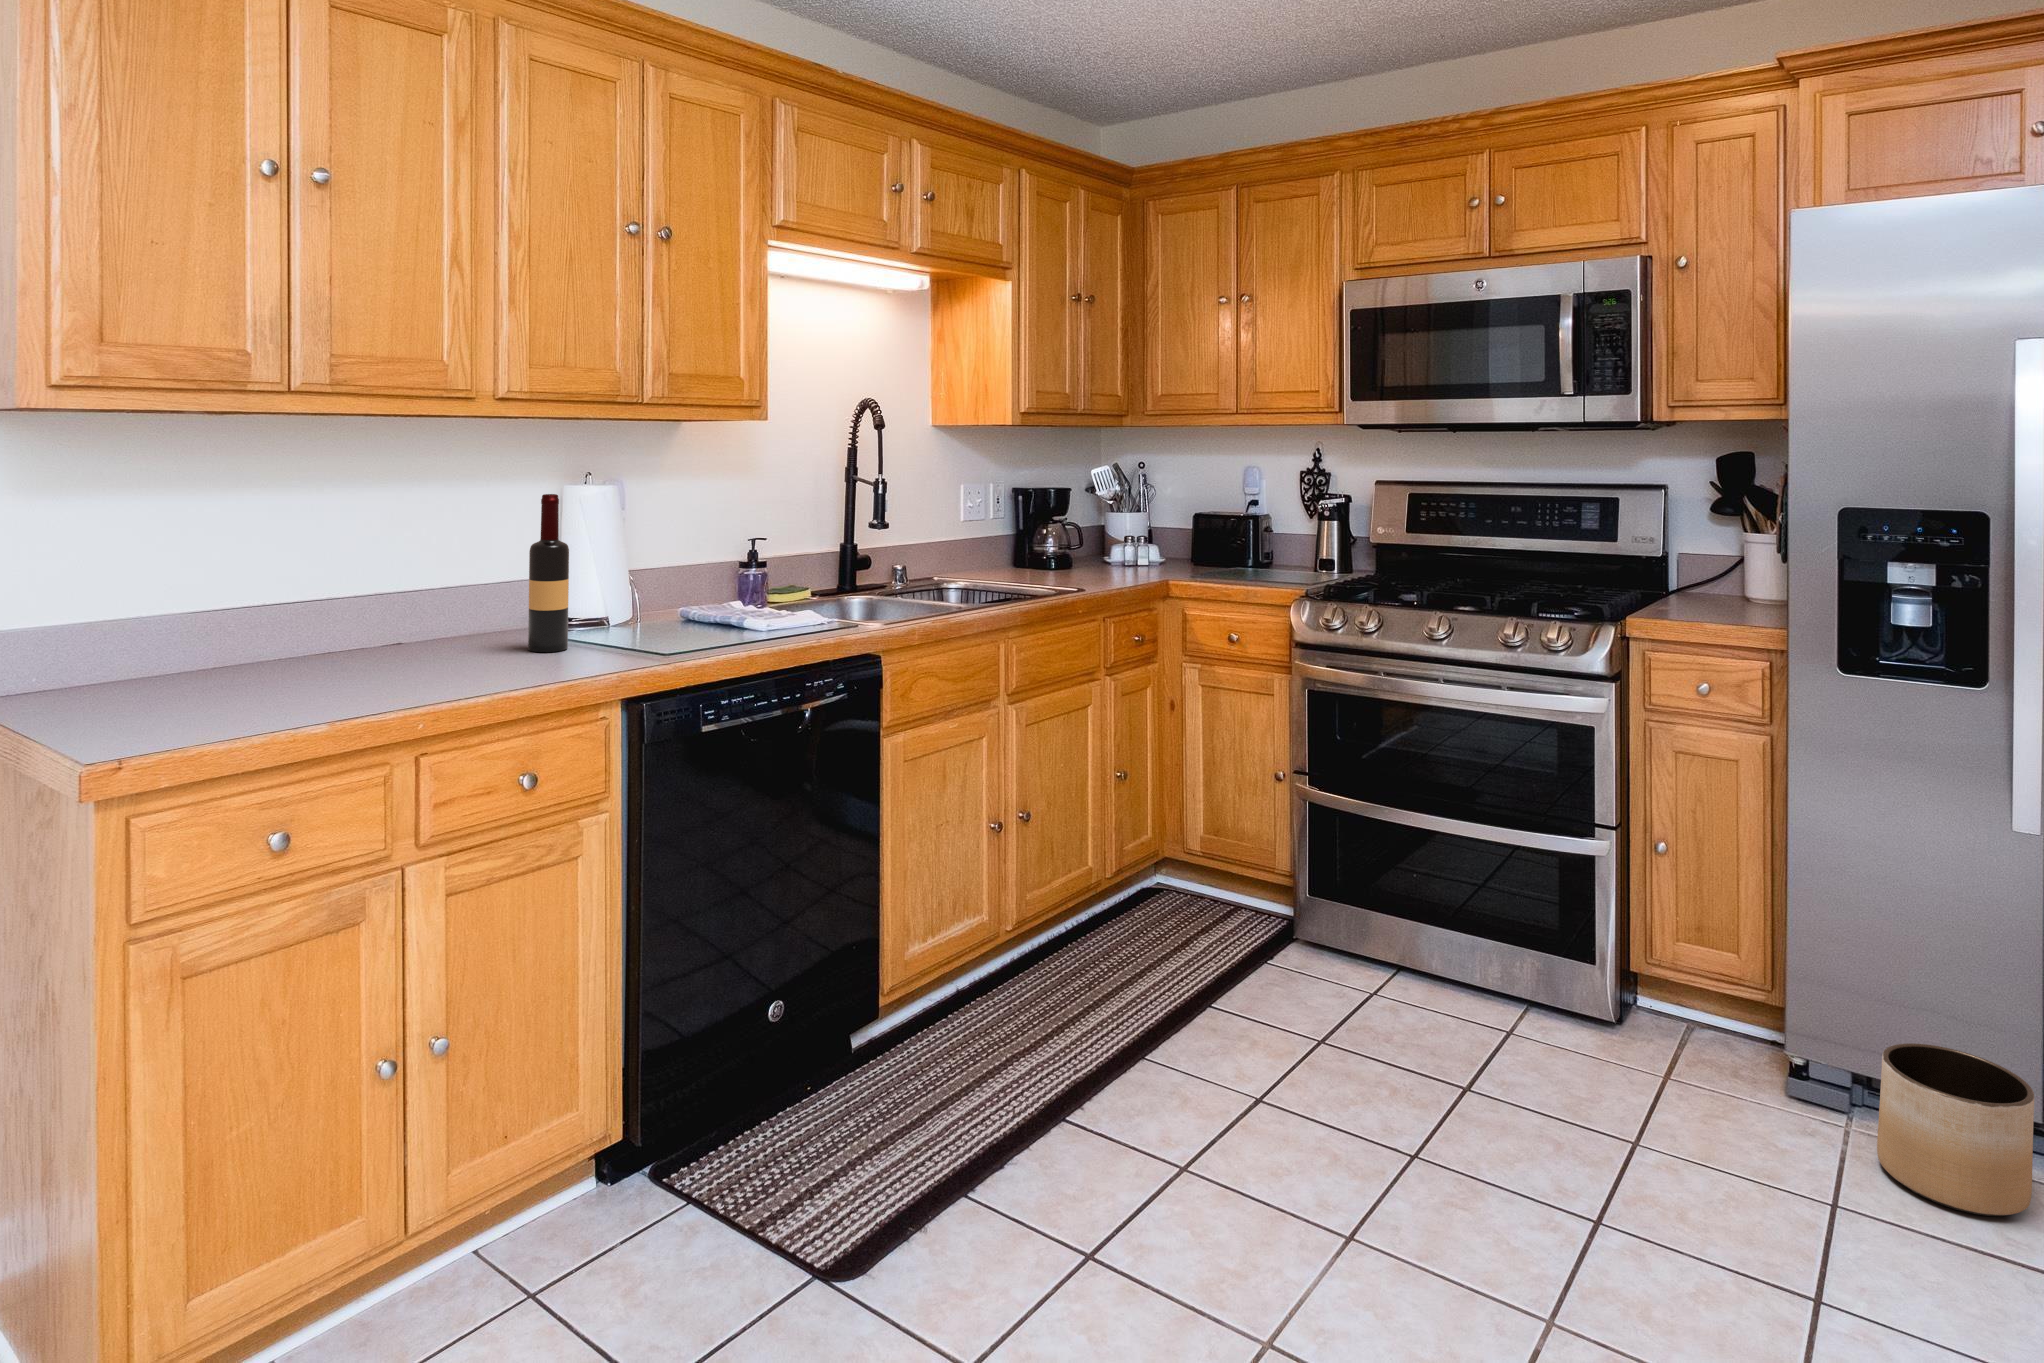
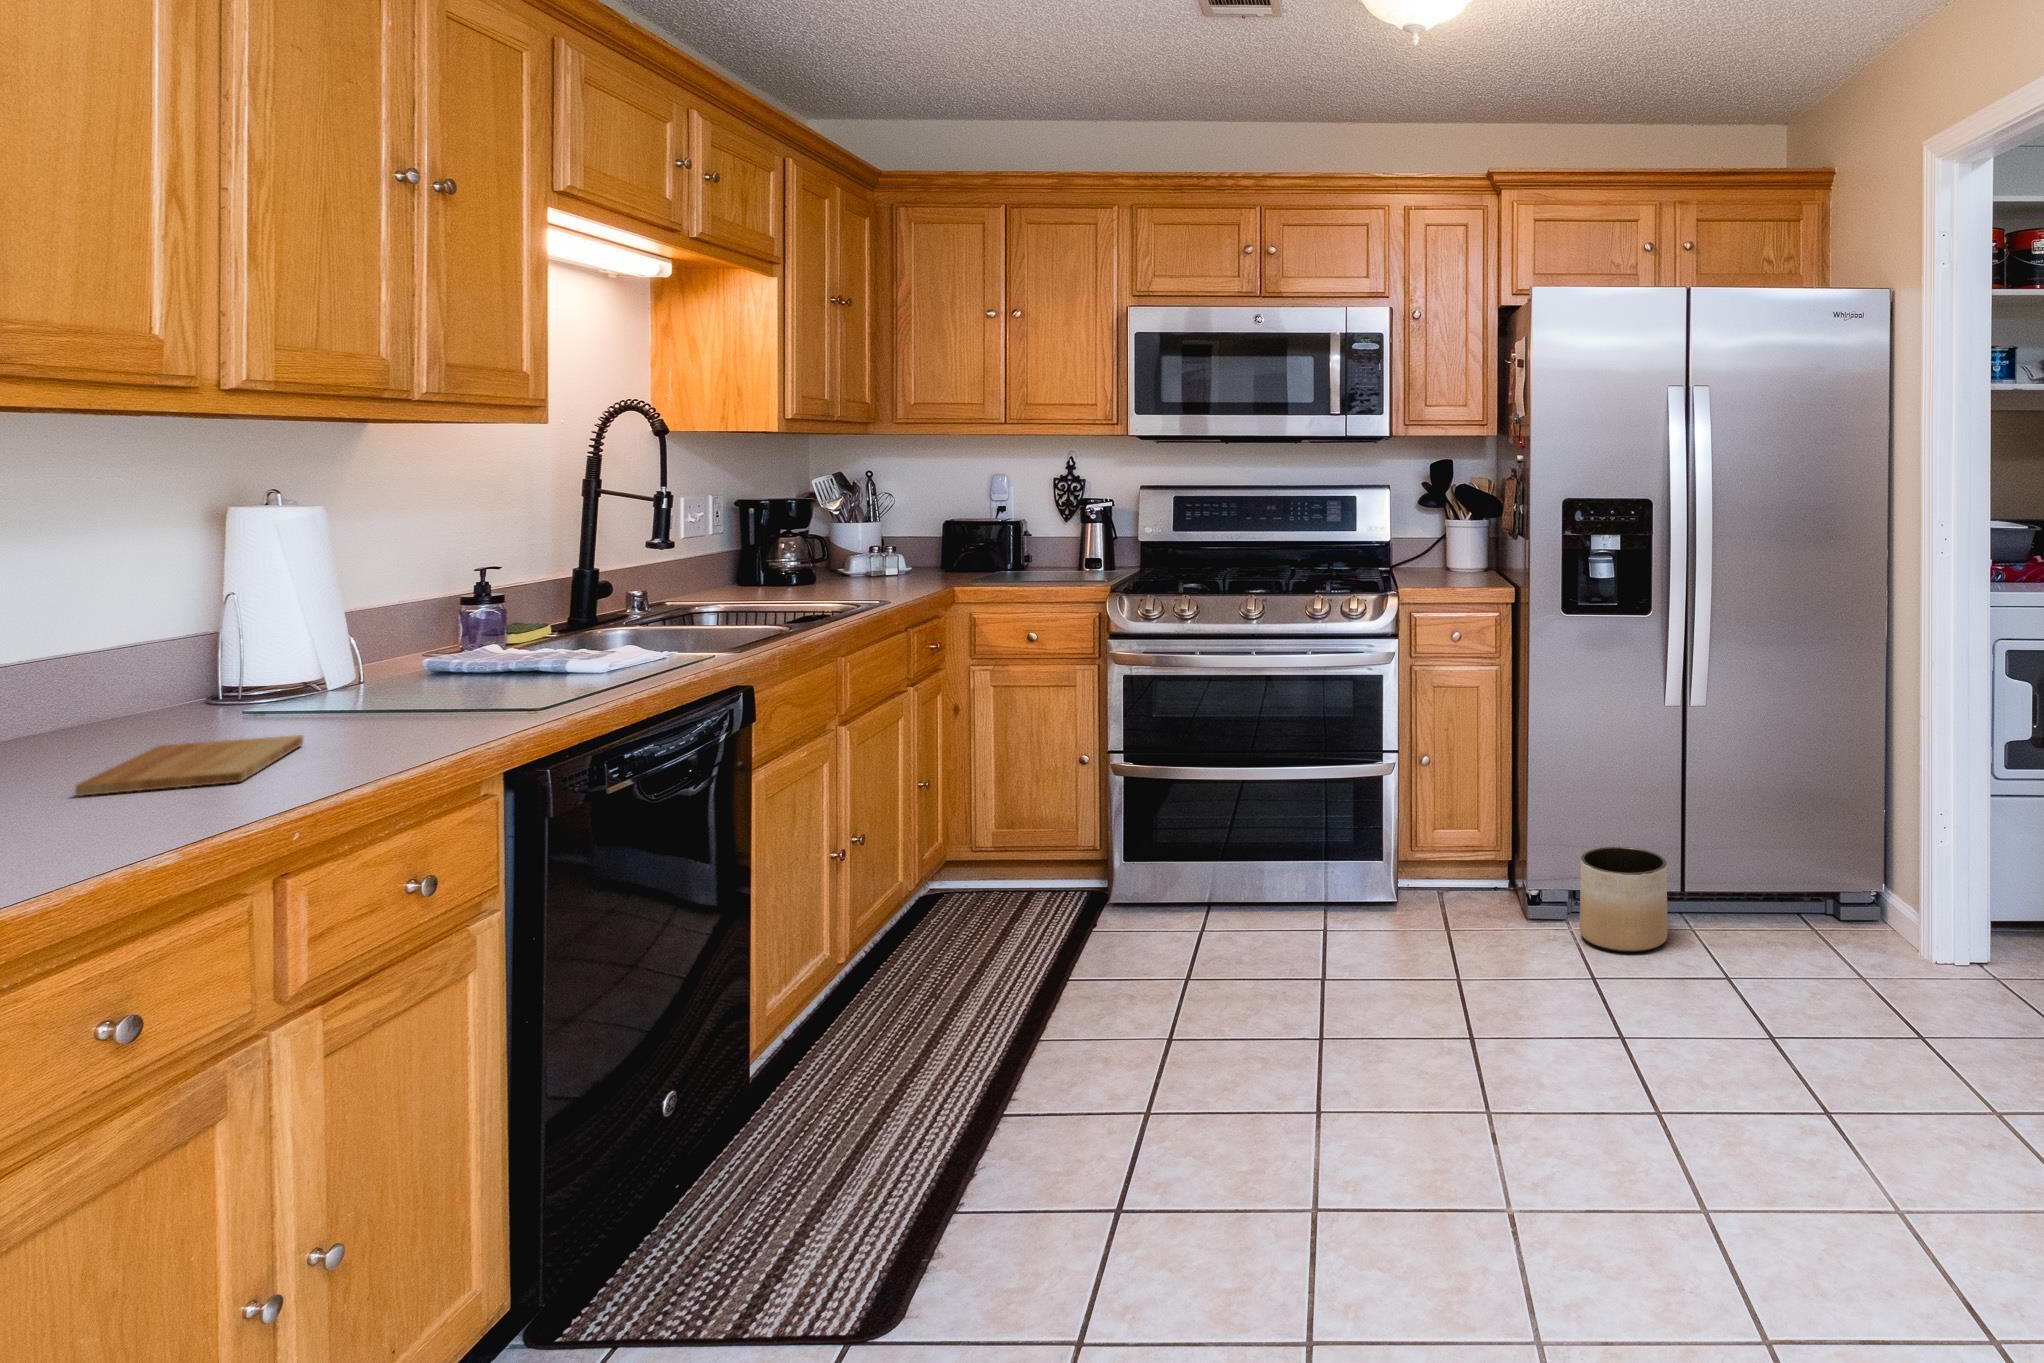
wine bottle: present [528,494,569,652] -> none [257,513,326,728]
cutting board: none [373,656,523,694] -> present [75,735,303,796]

